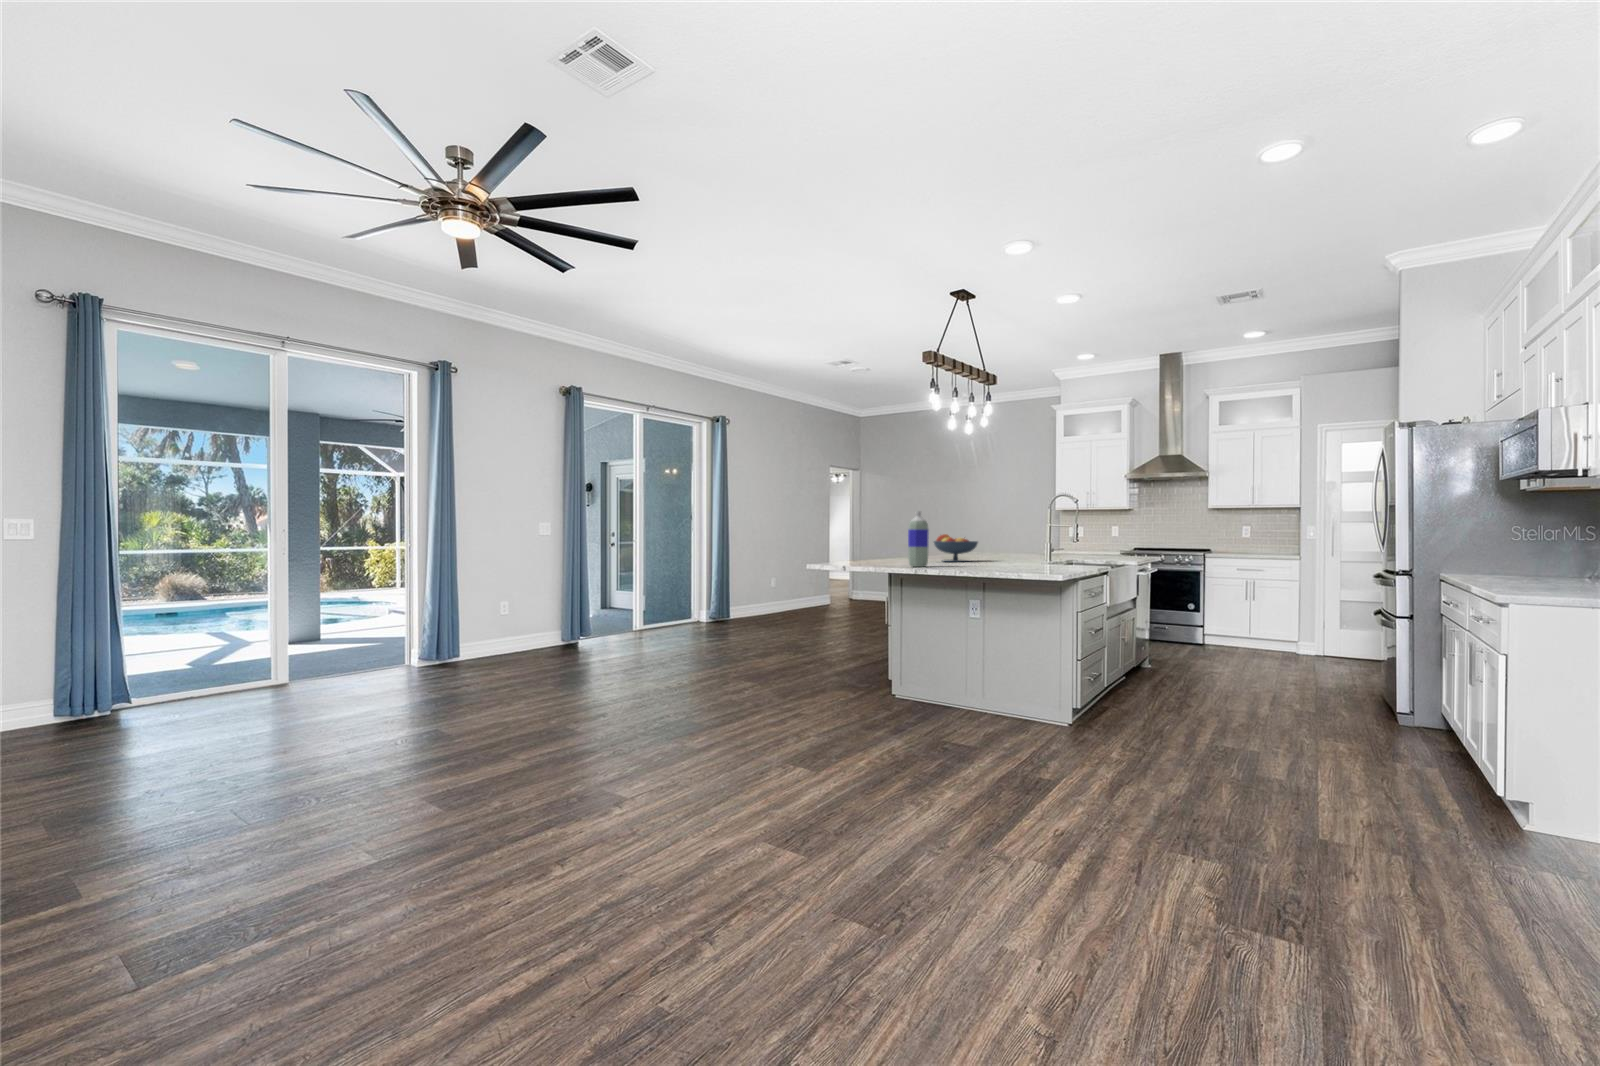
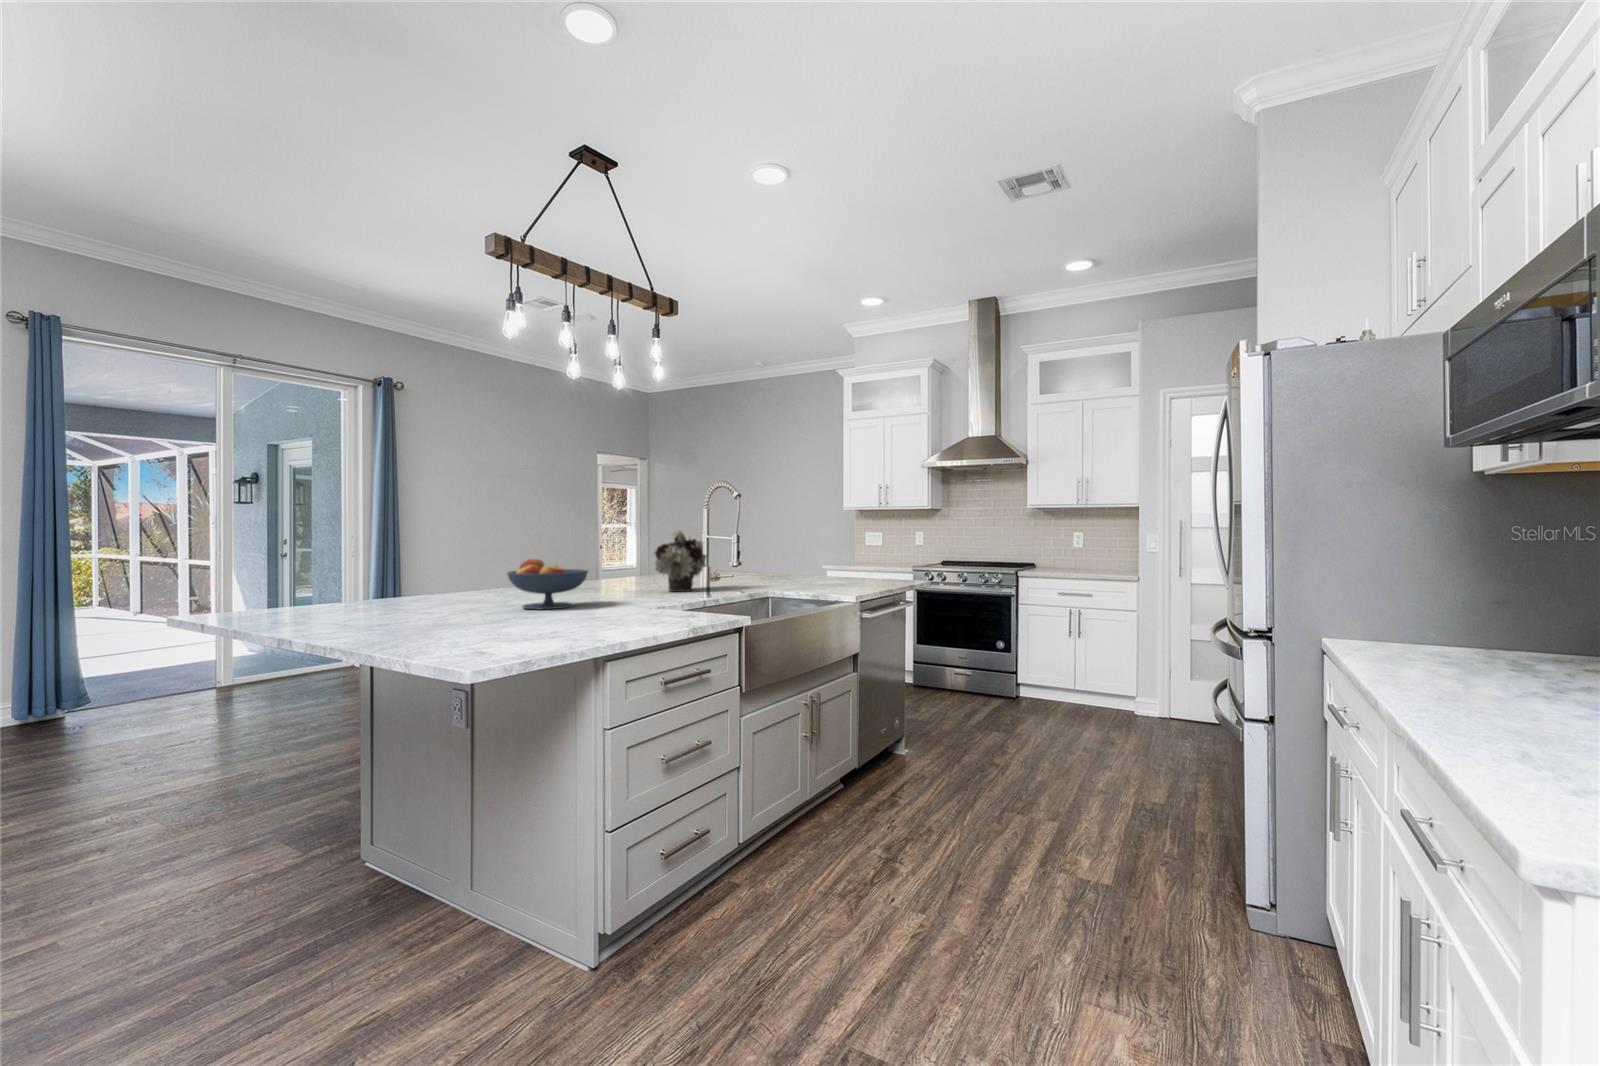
bottle: present [908,511,929,567] -> none [357,523,403,634]
flower arrangement: none [984,519,1023,558] -> present [655,530,707,592]

